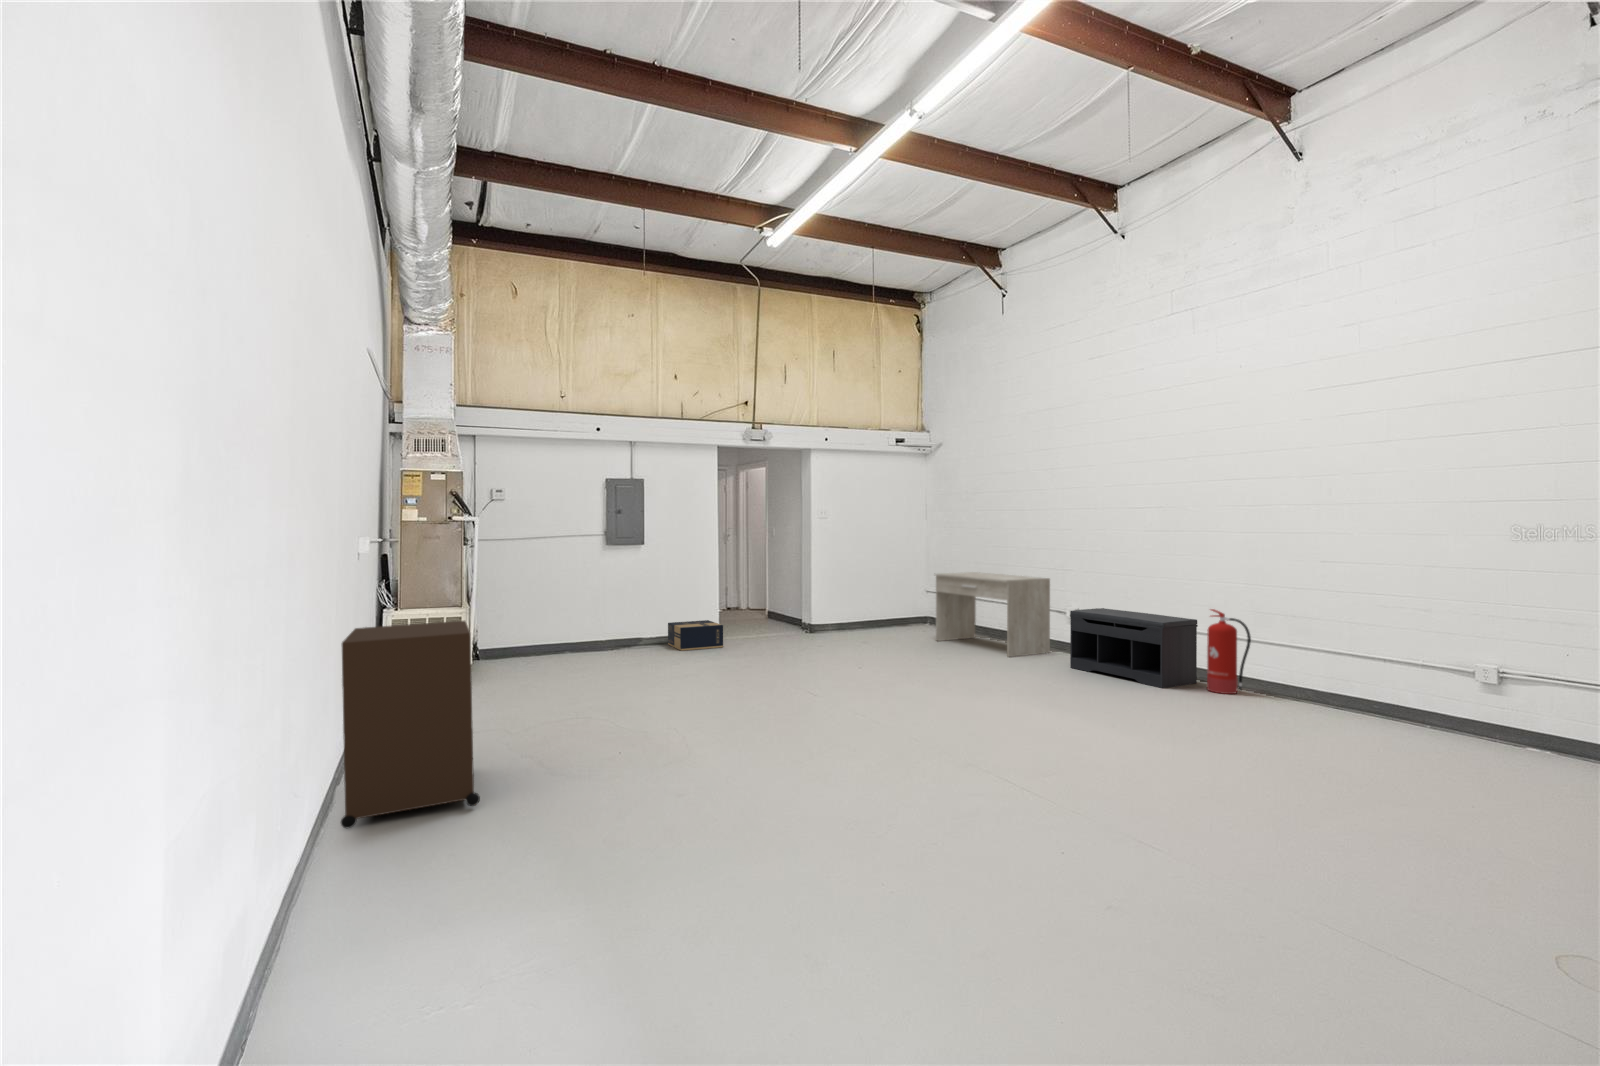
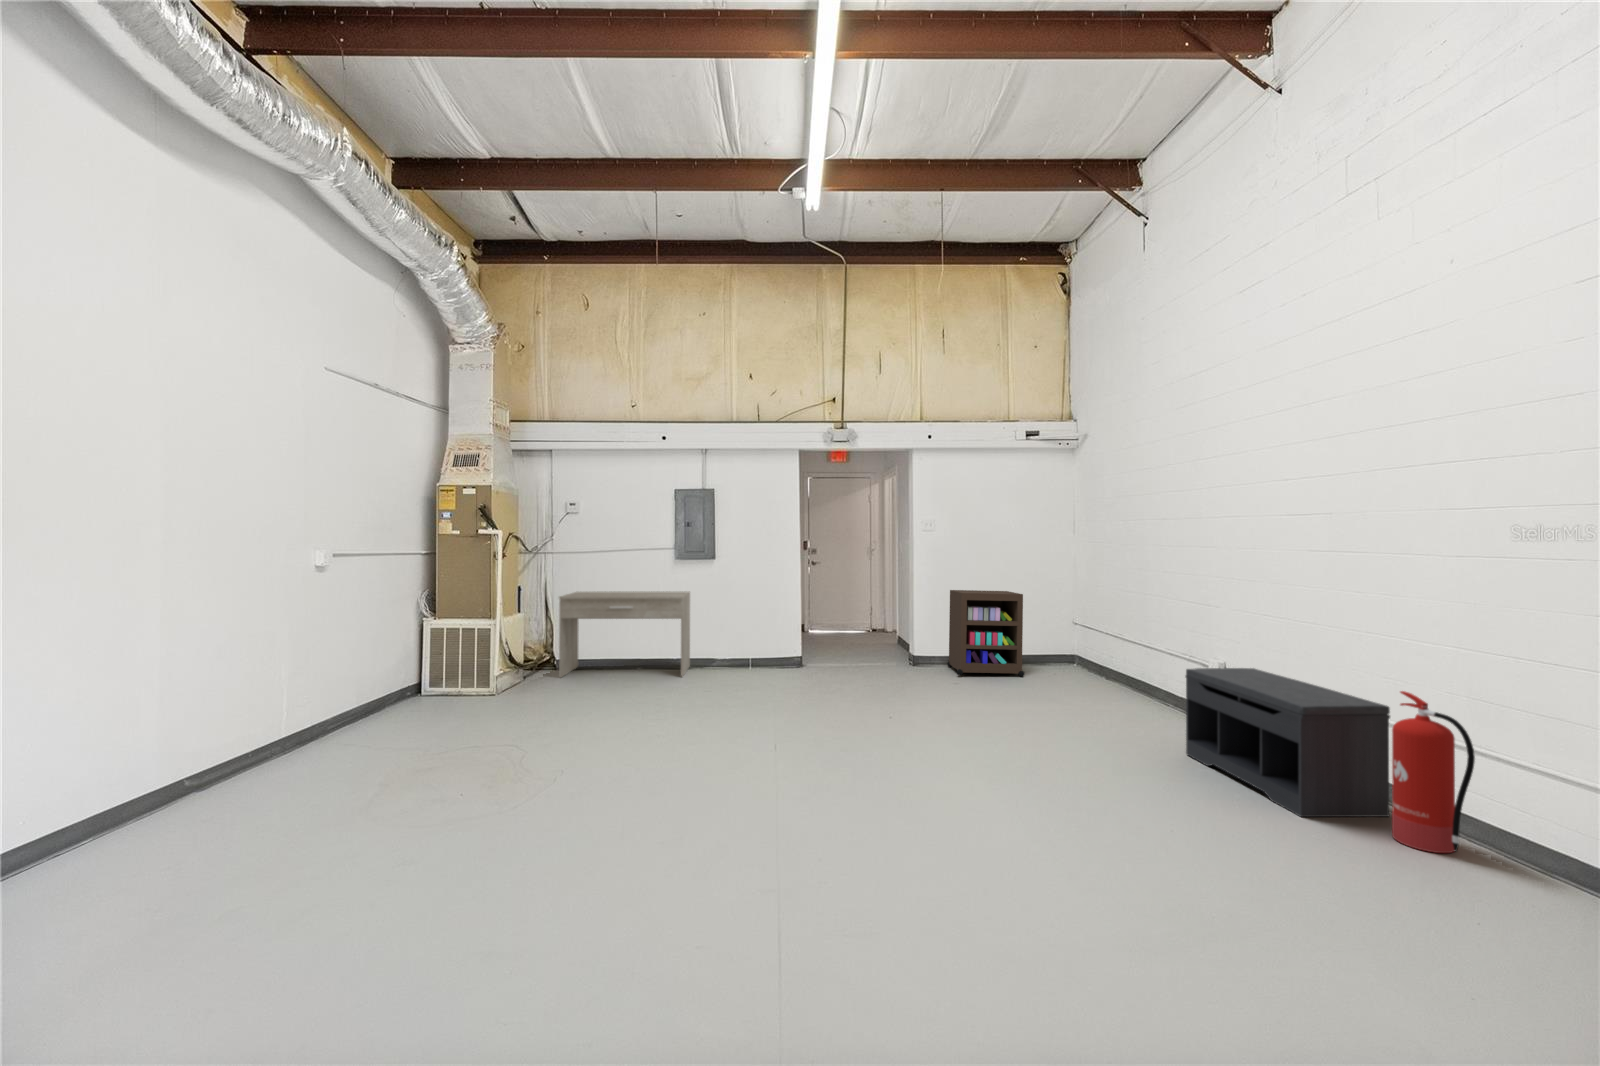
desk: present [935,572,1050,657] -> present [559,591,690,678]
cardboard box: present [668,620,723,651] -> none [736,642,785,675]
storage cabinet: present [341,621,480,829] -> present [947,590,1024,677]

